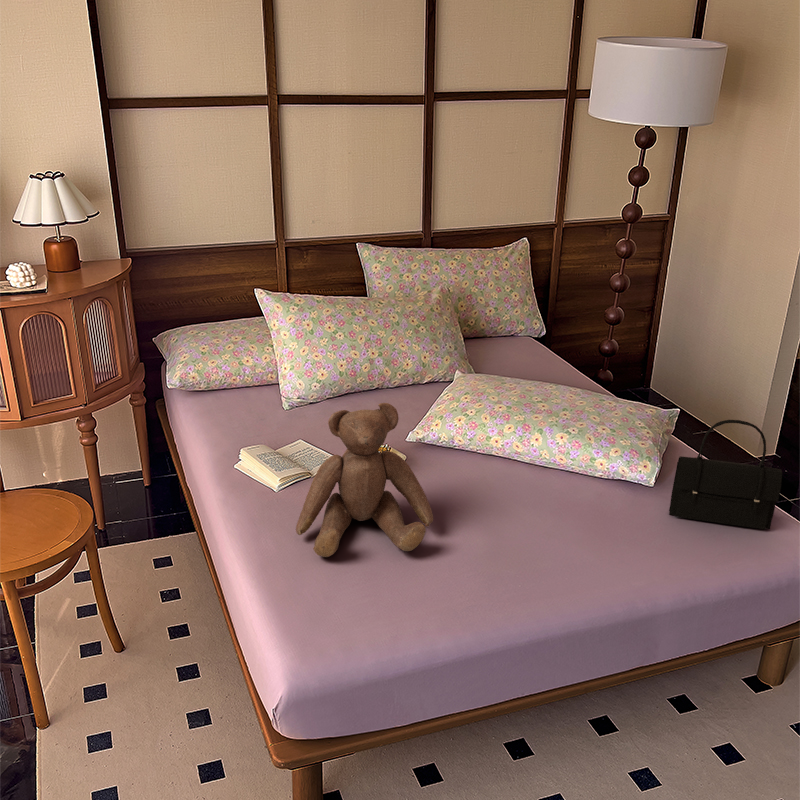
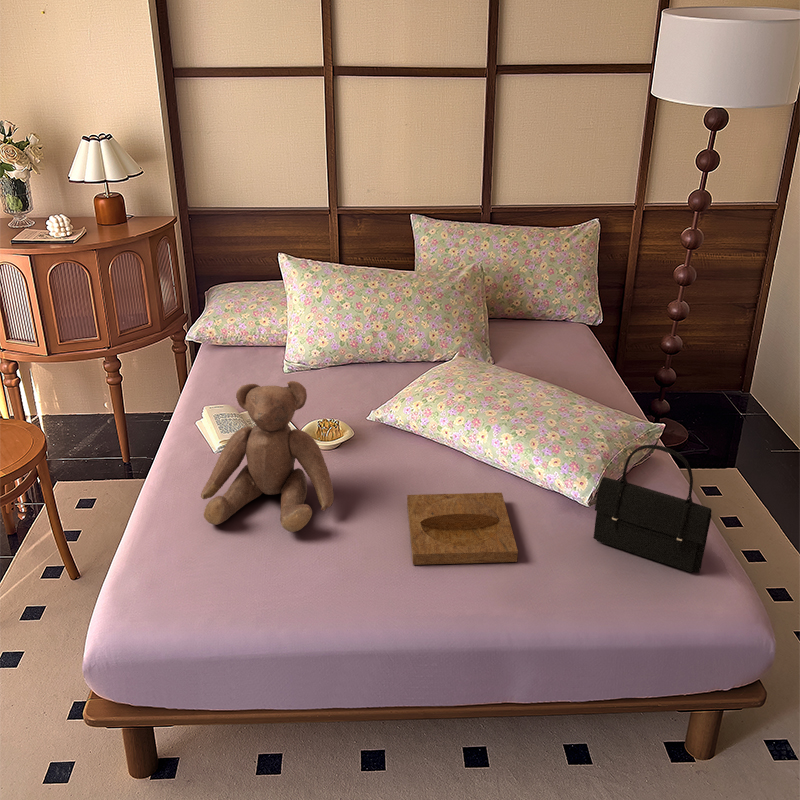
tray: none [492,487,623,563] -> present [407,493,518,565]

